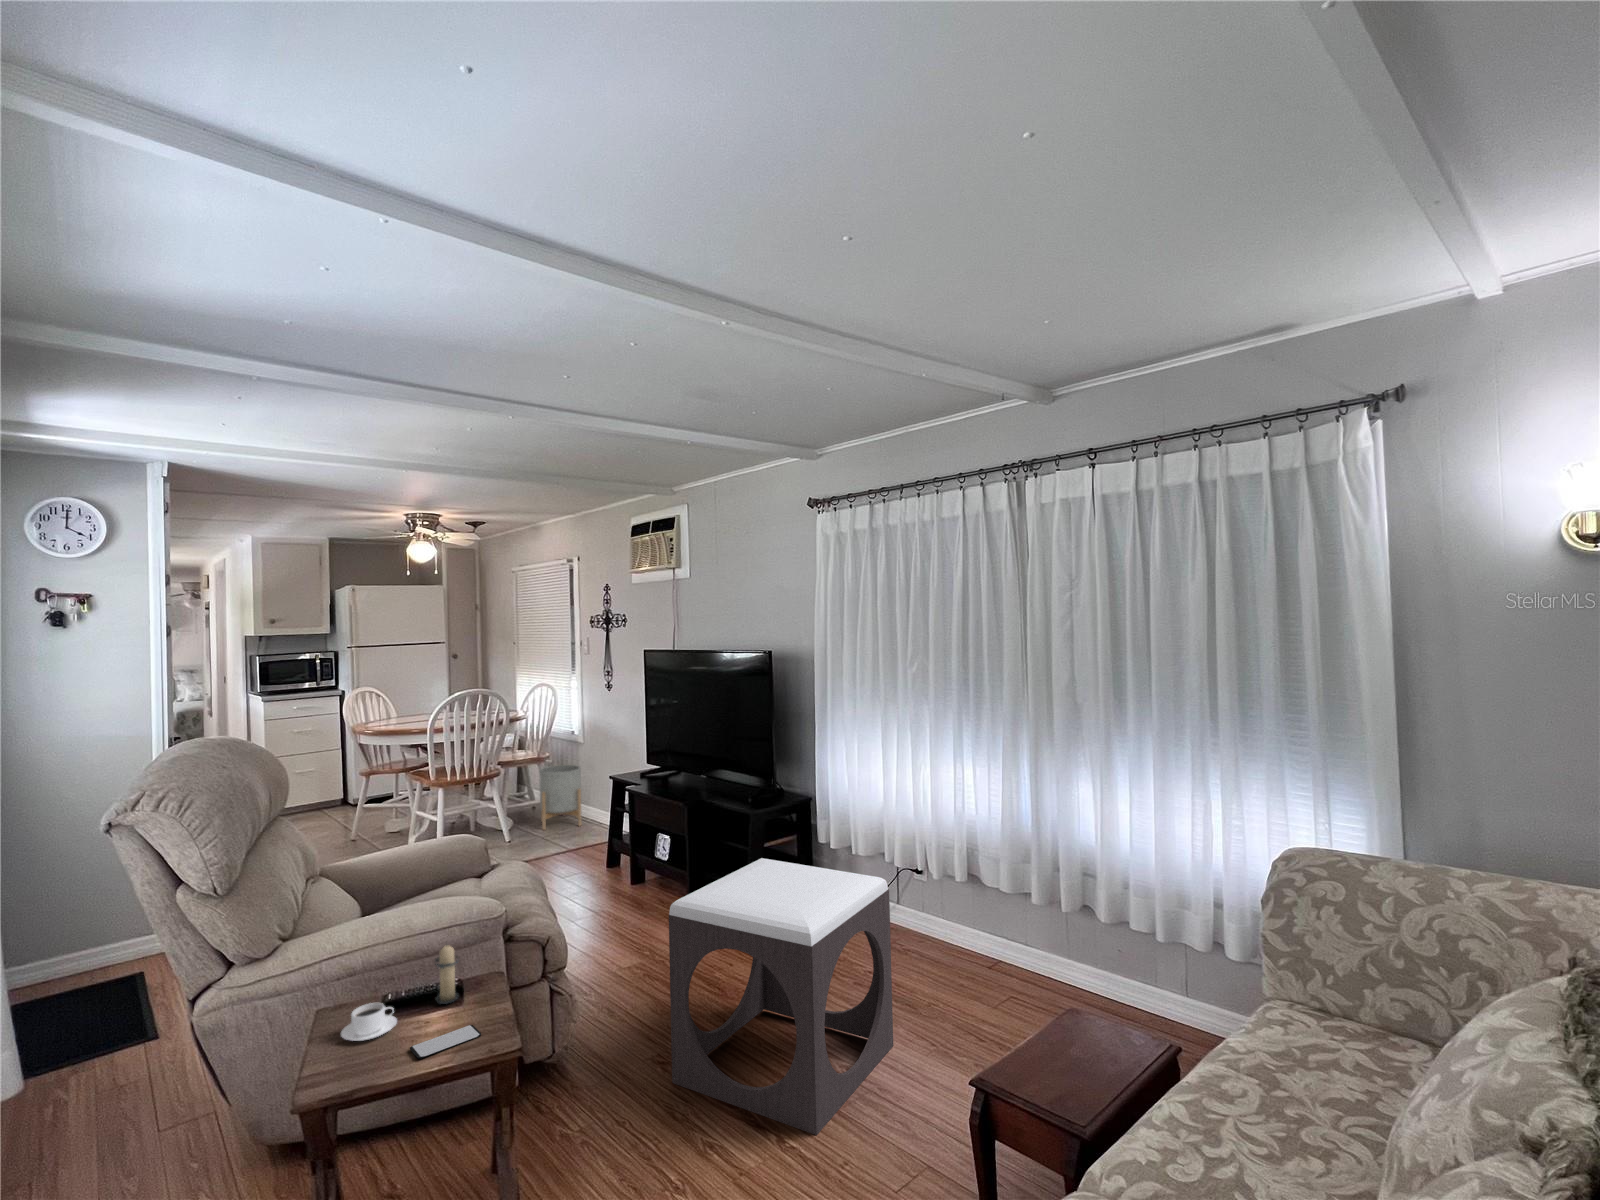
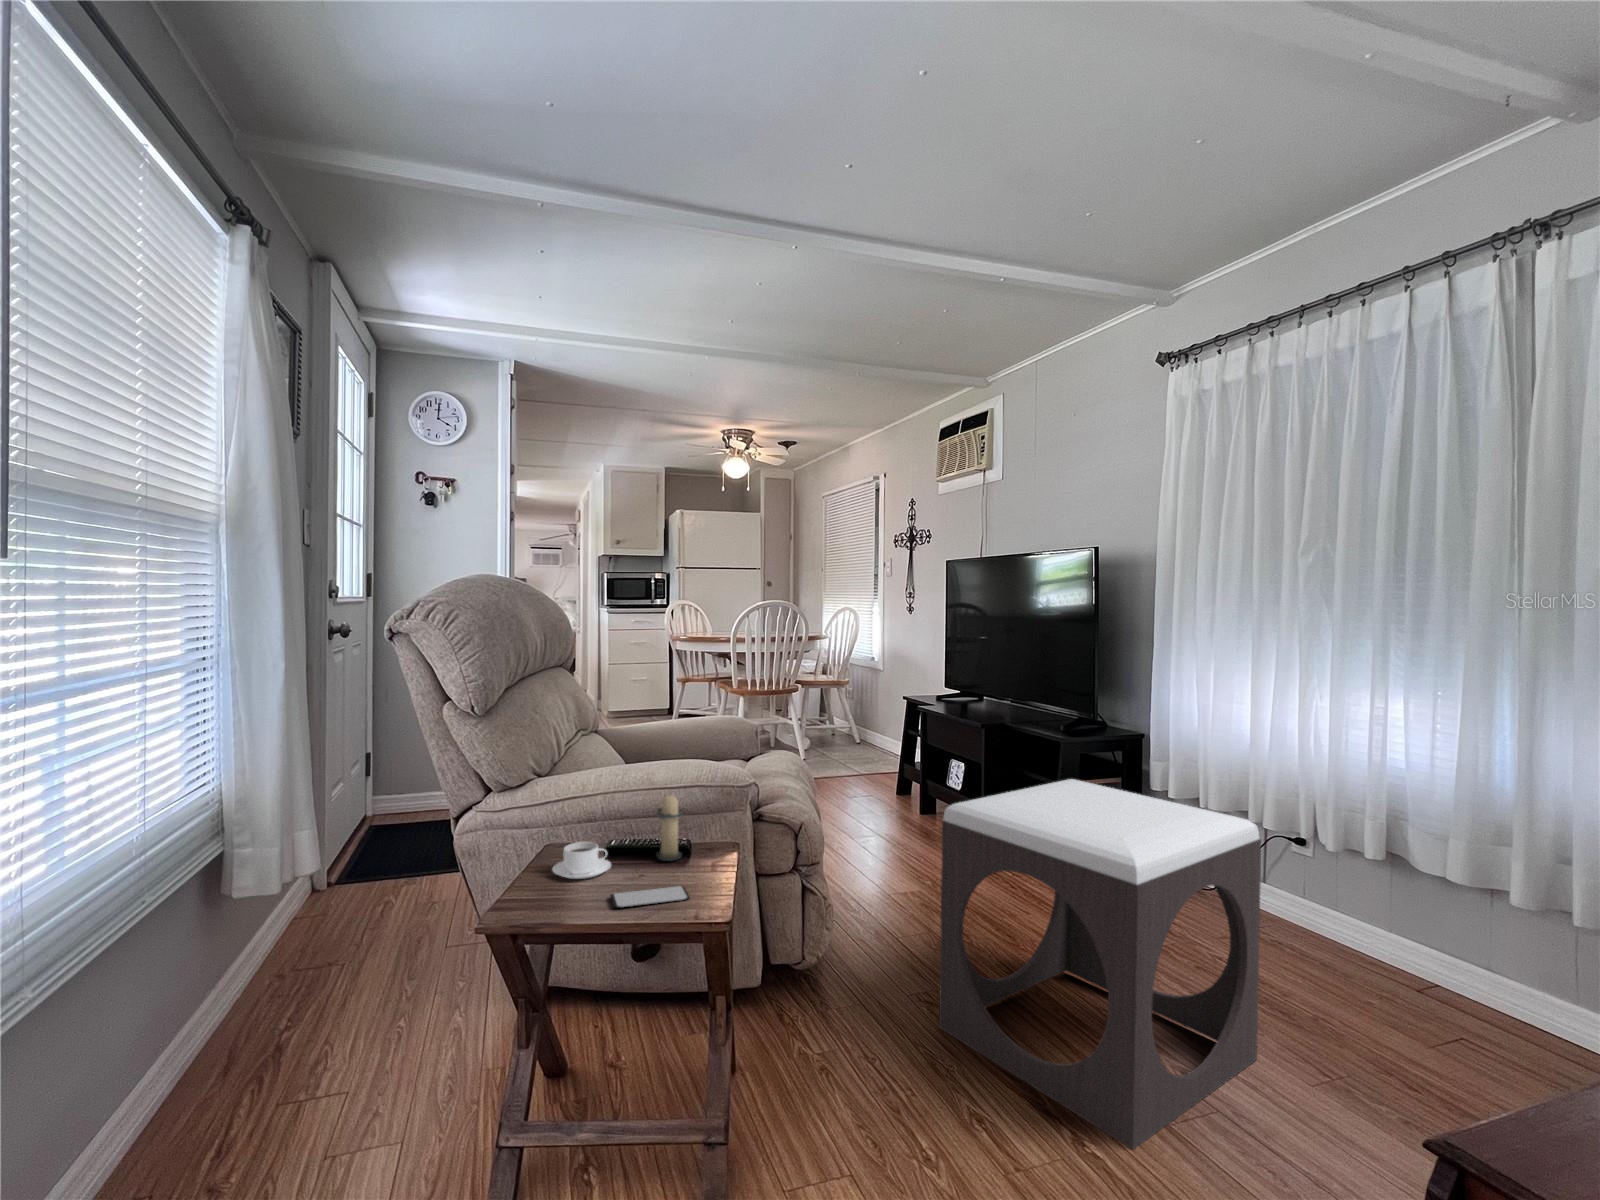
planter: present [539,765,582,830] -> none [838,690,879,754]

